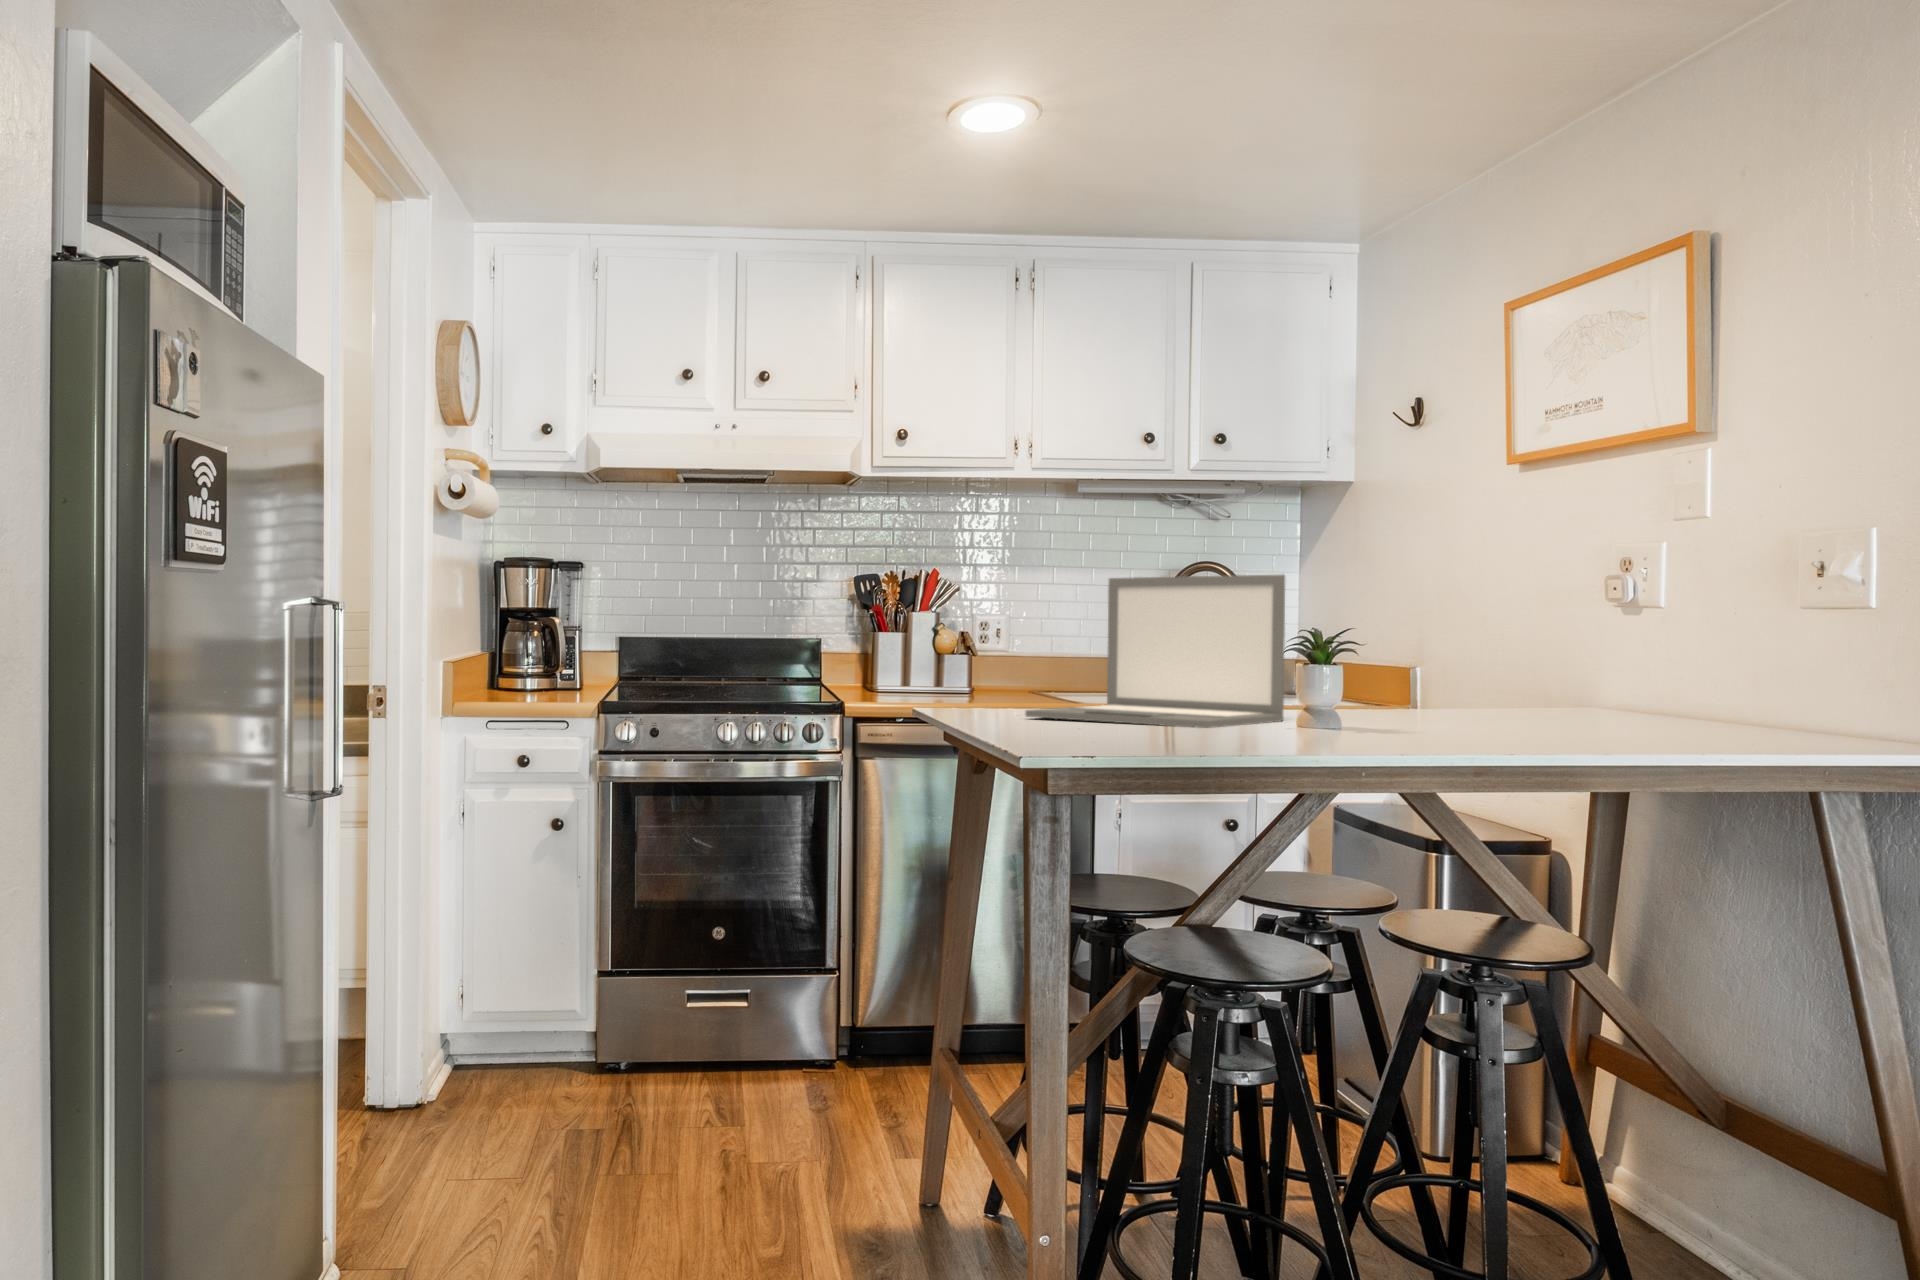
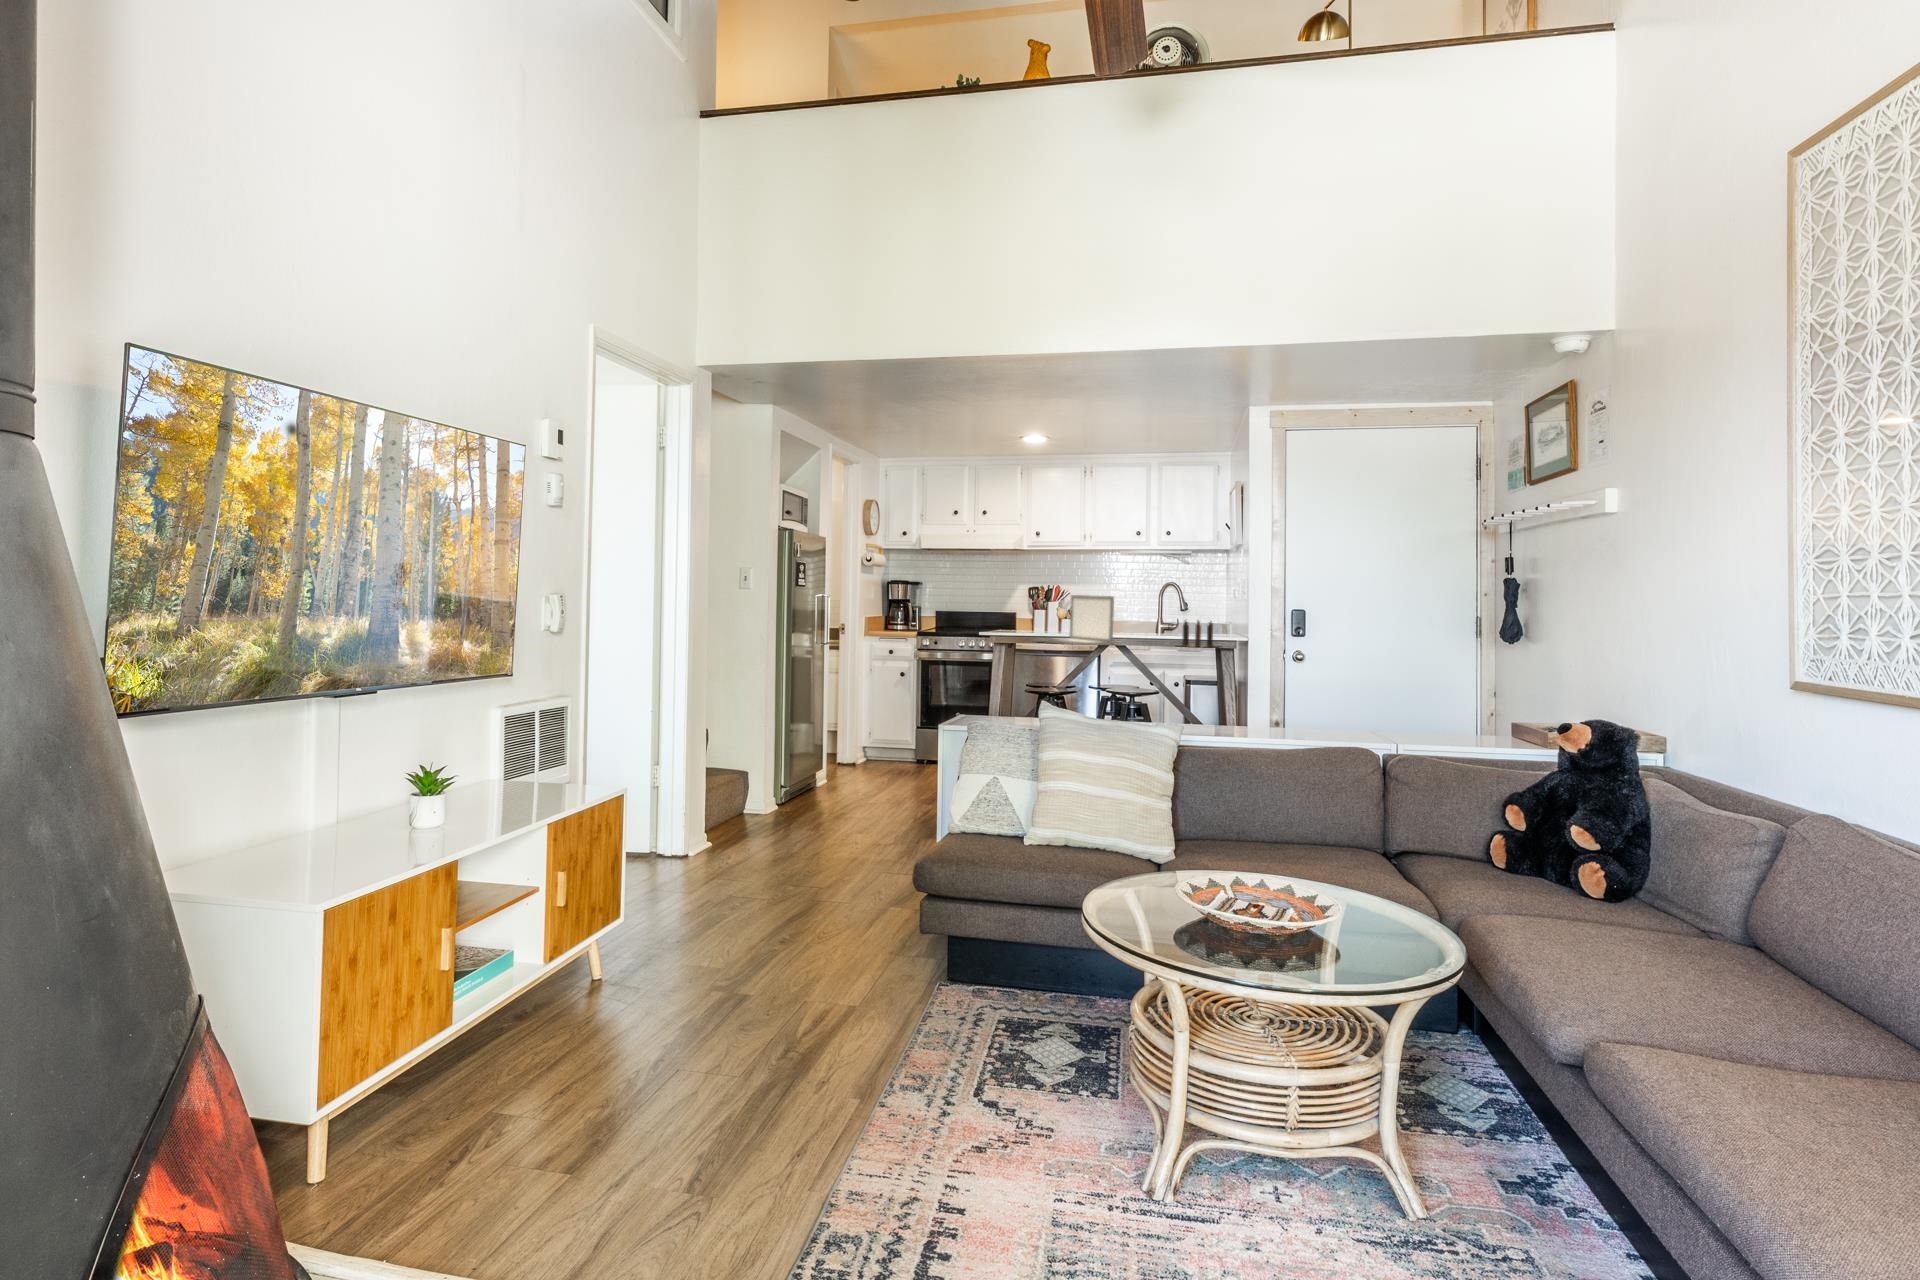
candle: none [1411,639,1604,721] -> present [1178,620,1216,648]

